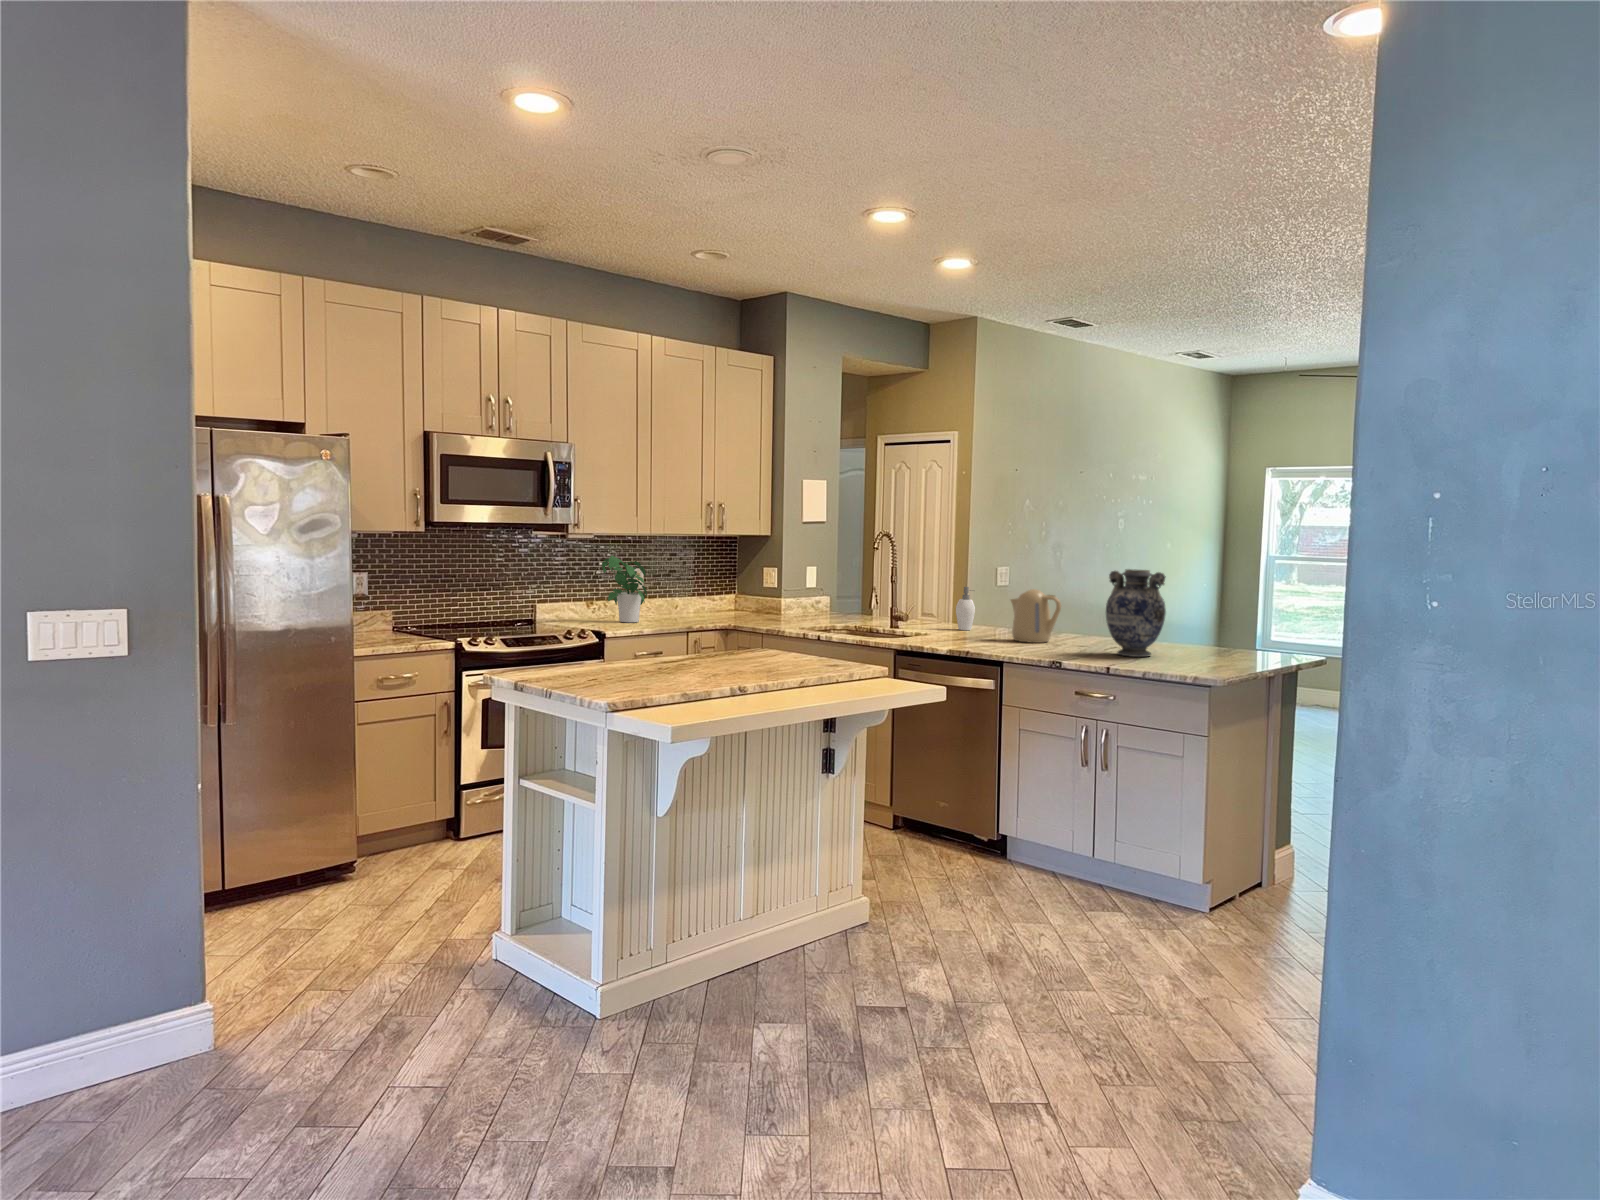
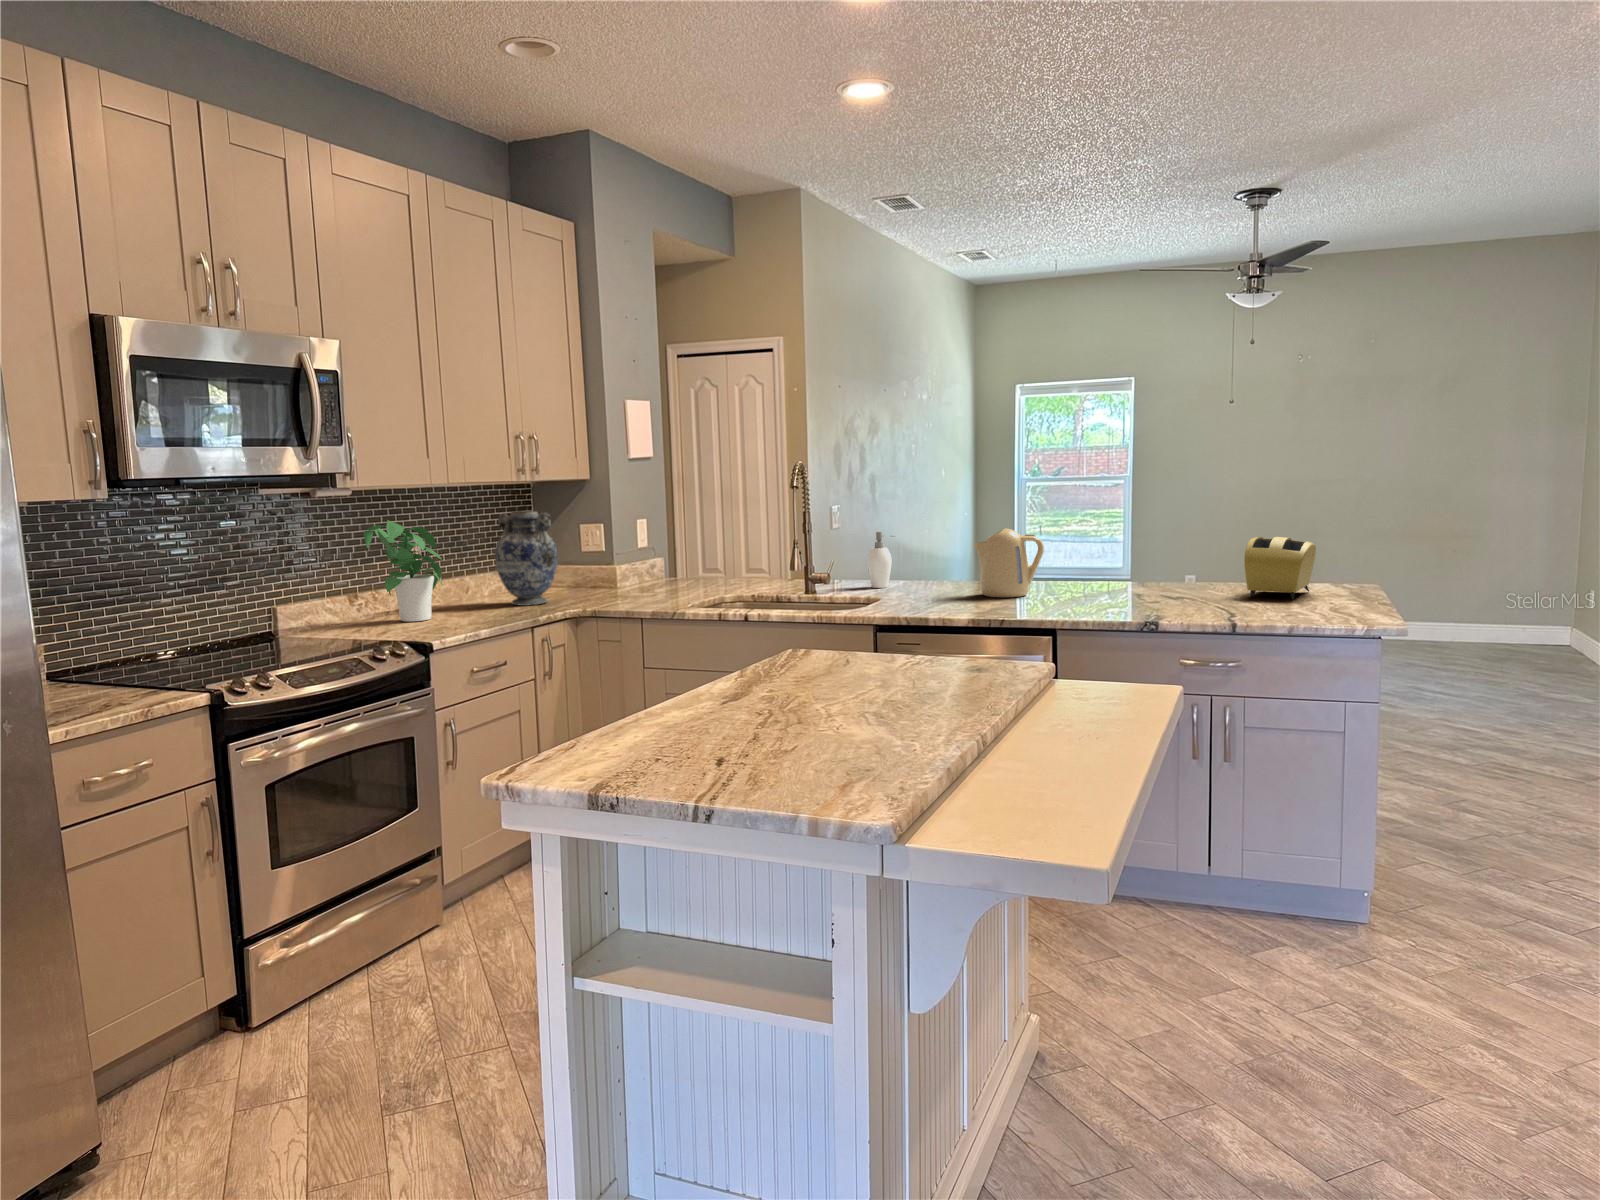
vase: present [1106,569,1166,657] -> present [495,511,558,606]
toaster: none [1202,609,1278,662] -> present [1244,537,1316,600]

